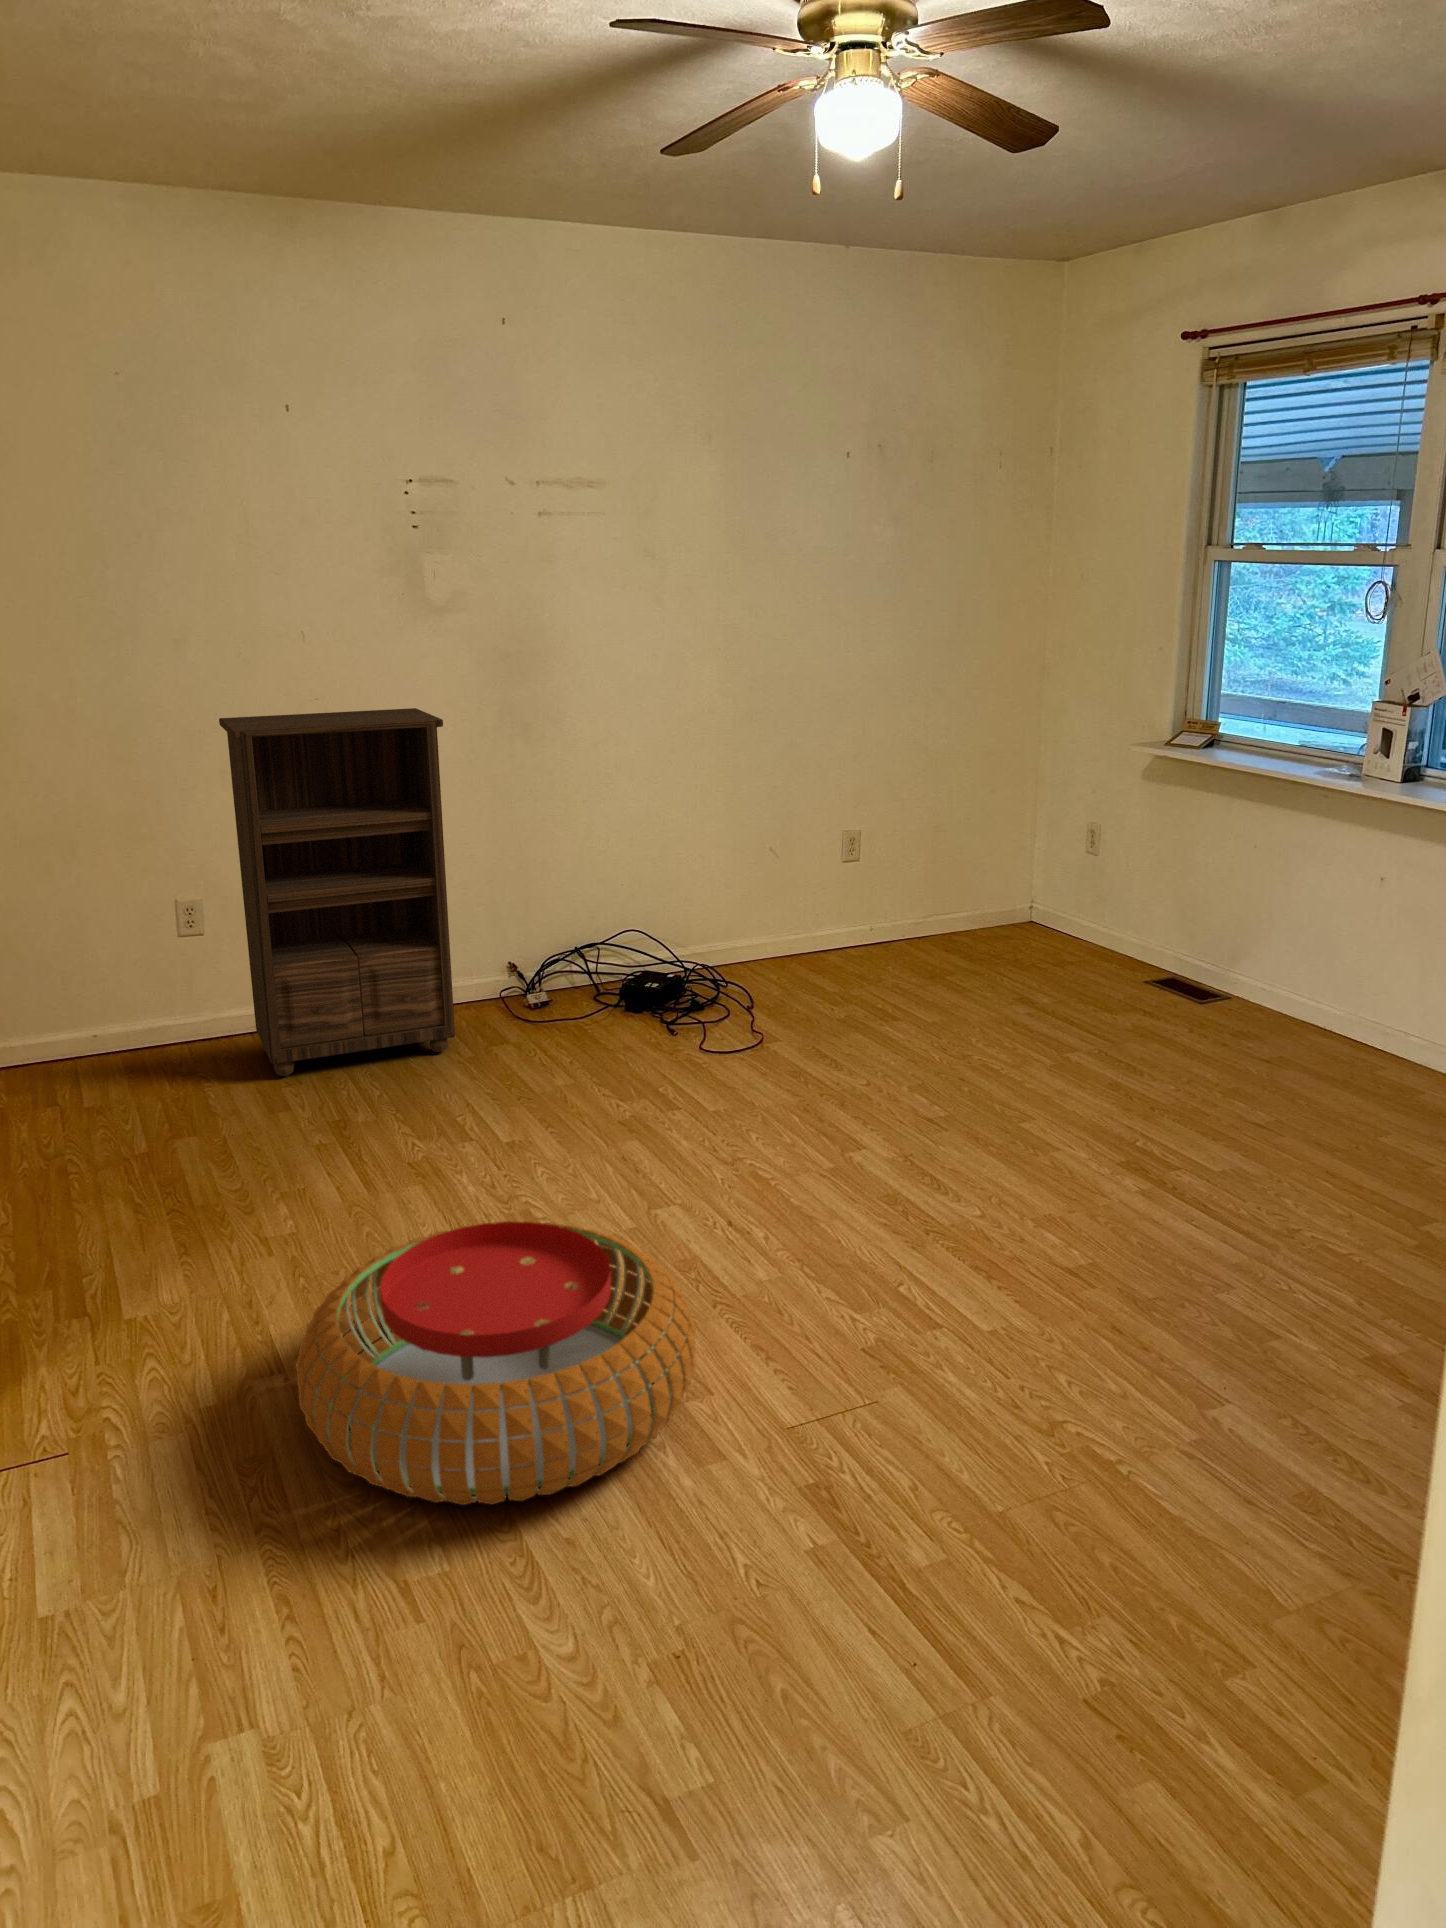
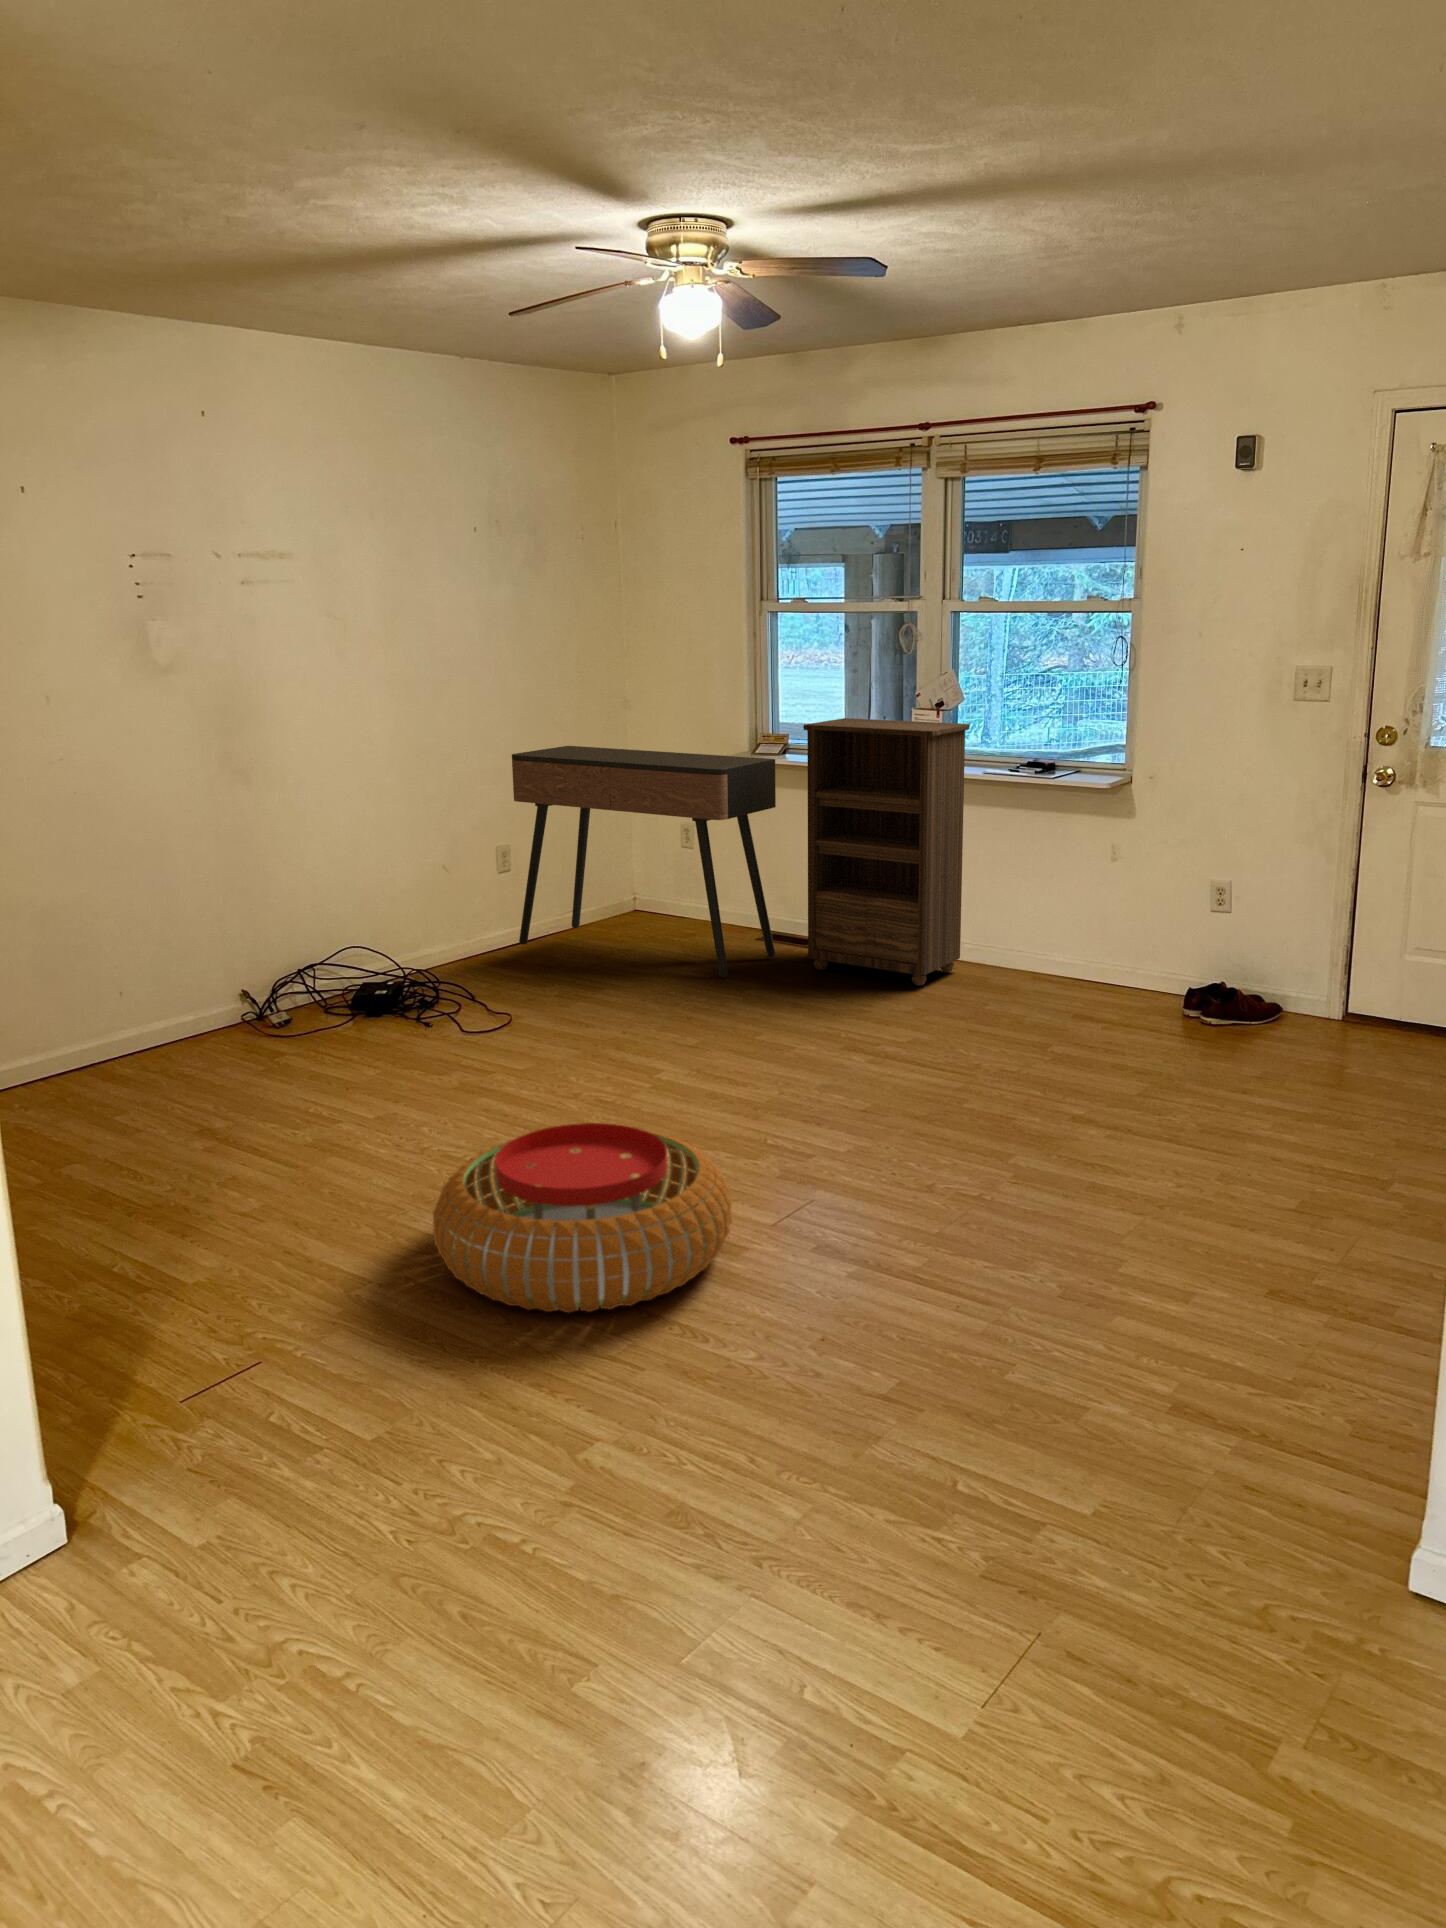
bookshelf: present [219,708,455,1076] -> present [803,718,970,986]
console table: none [867,720,1169,1029] -> present [512,746,776,977]

